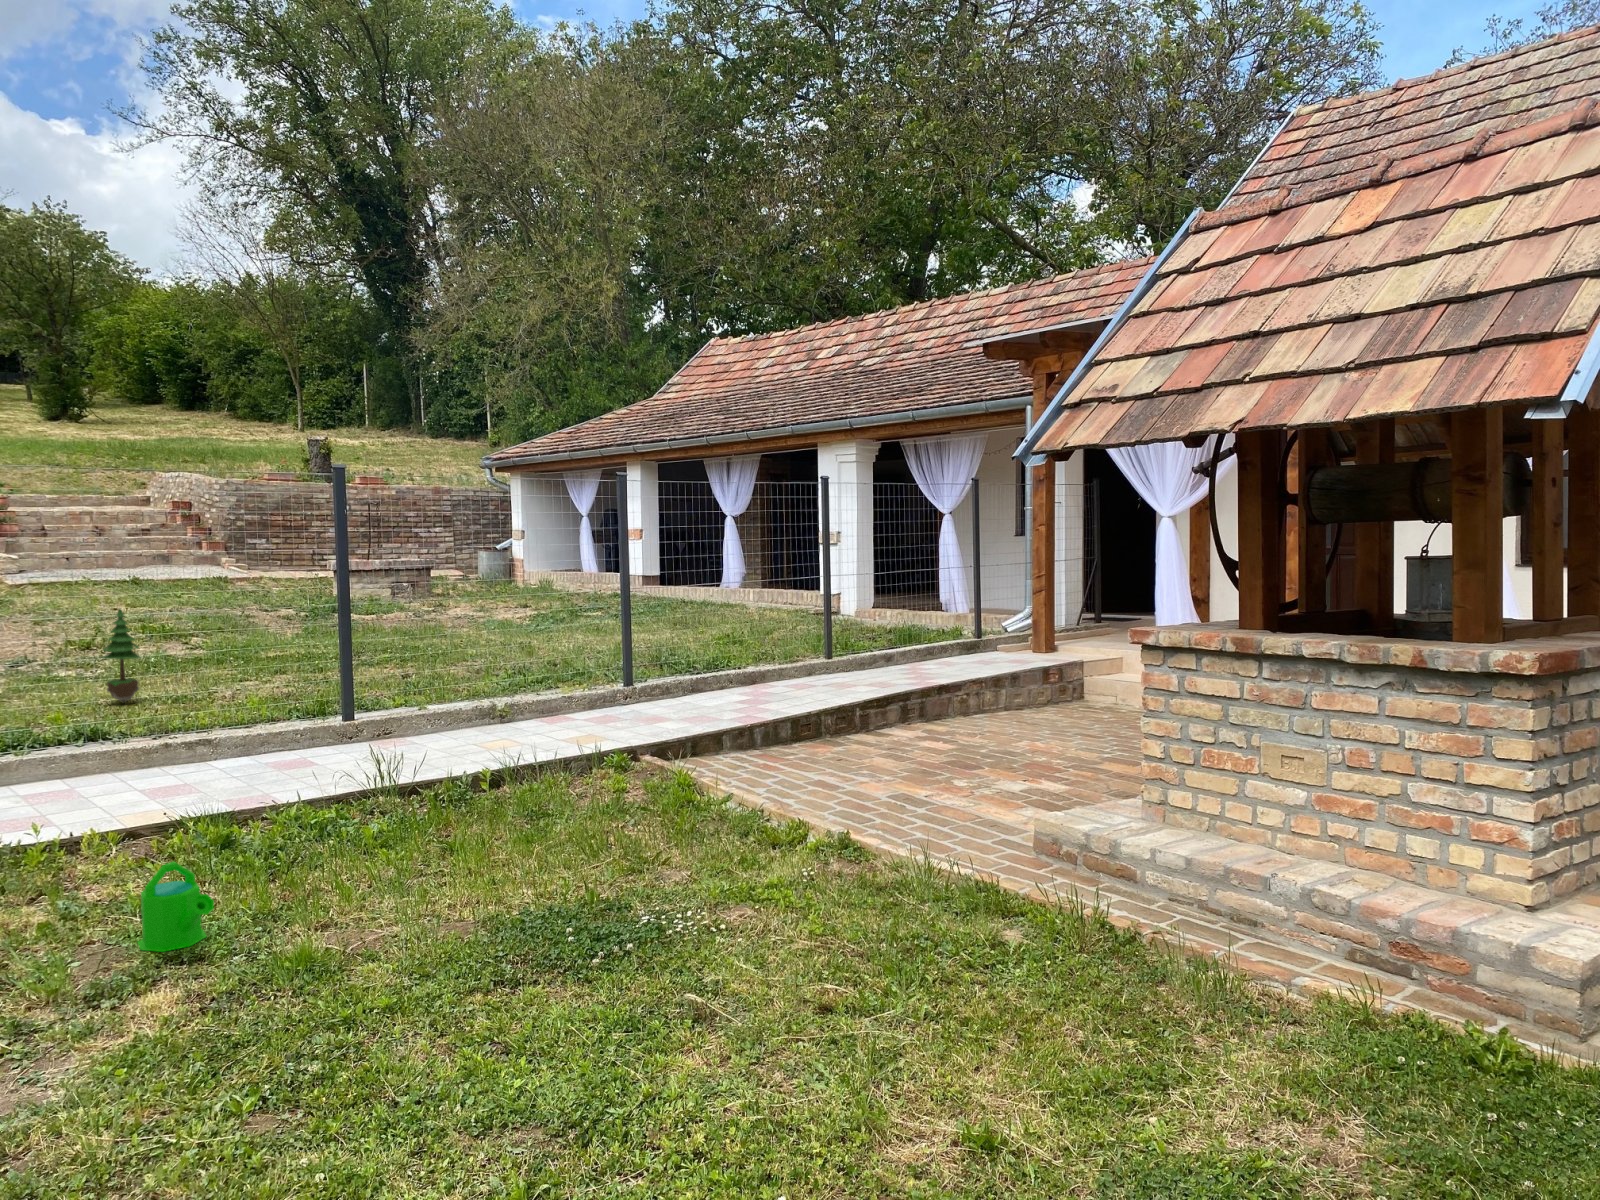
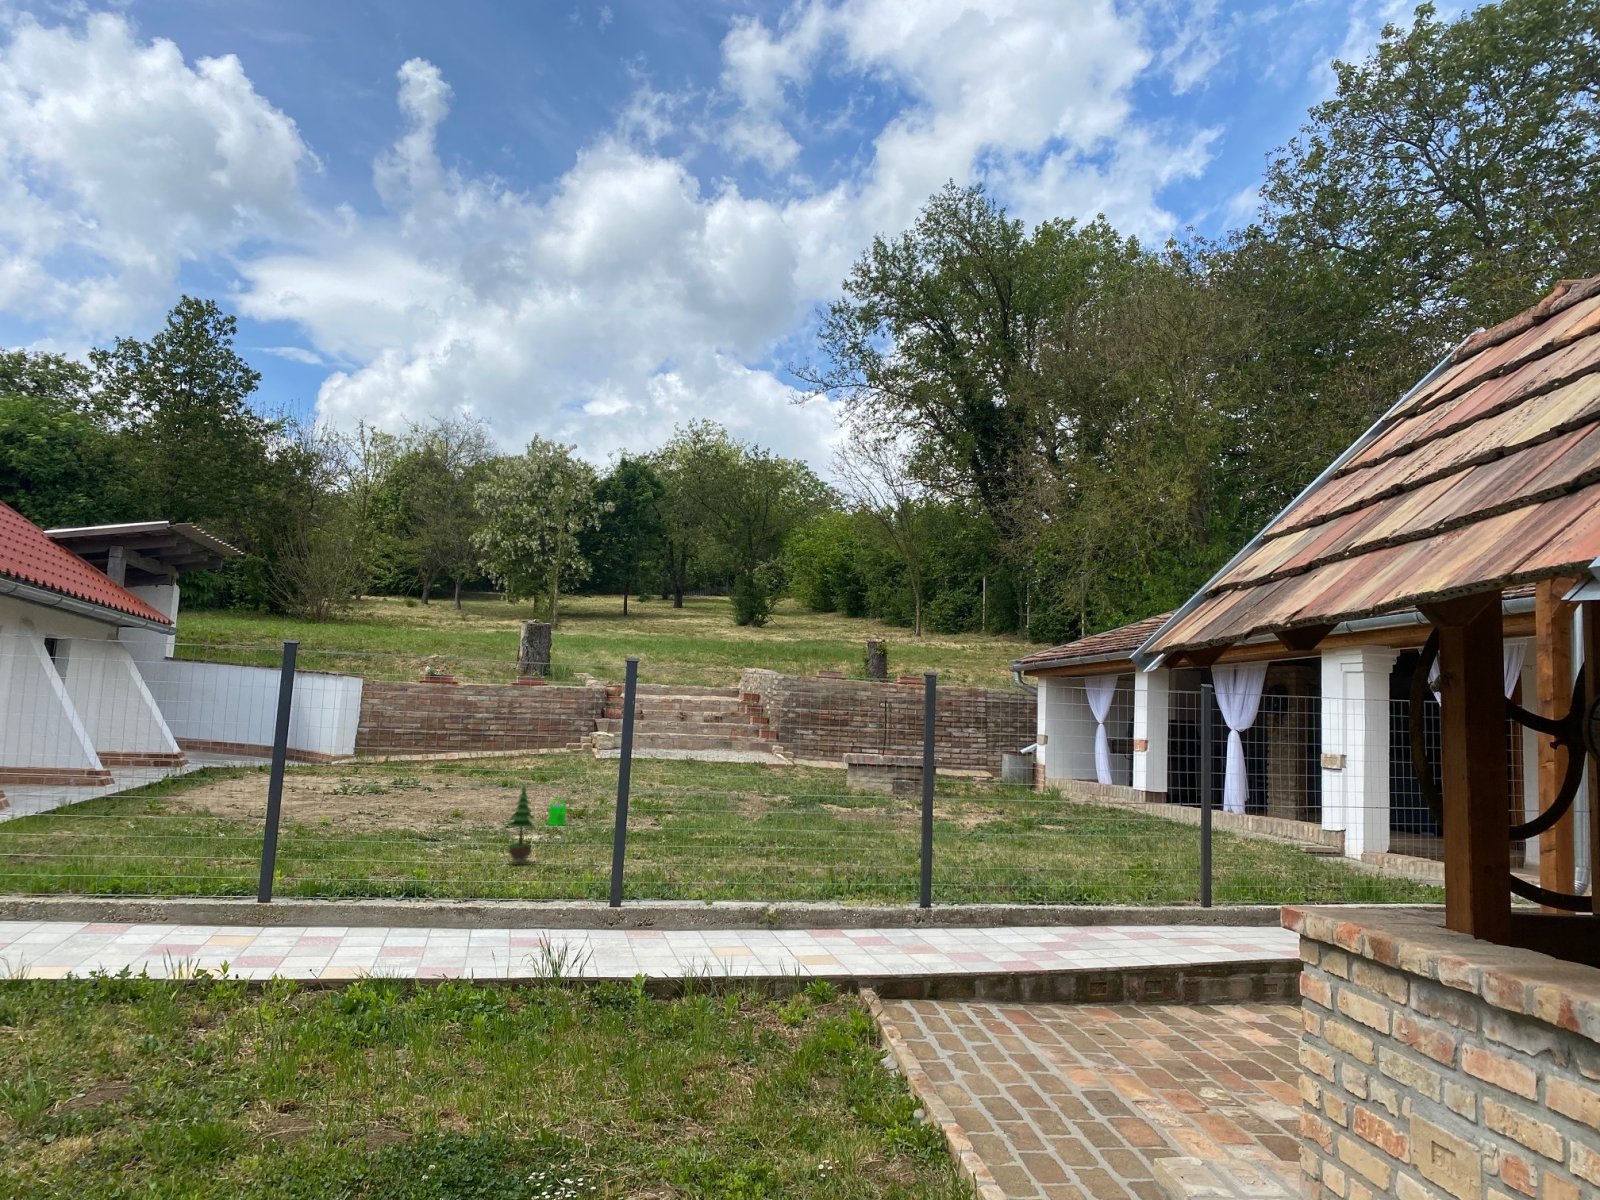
watering can: present [138,862,214,952] -> present [548,798,566,825]

